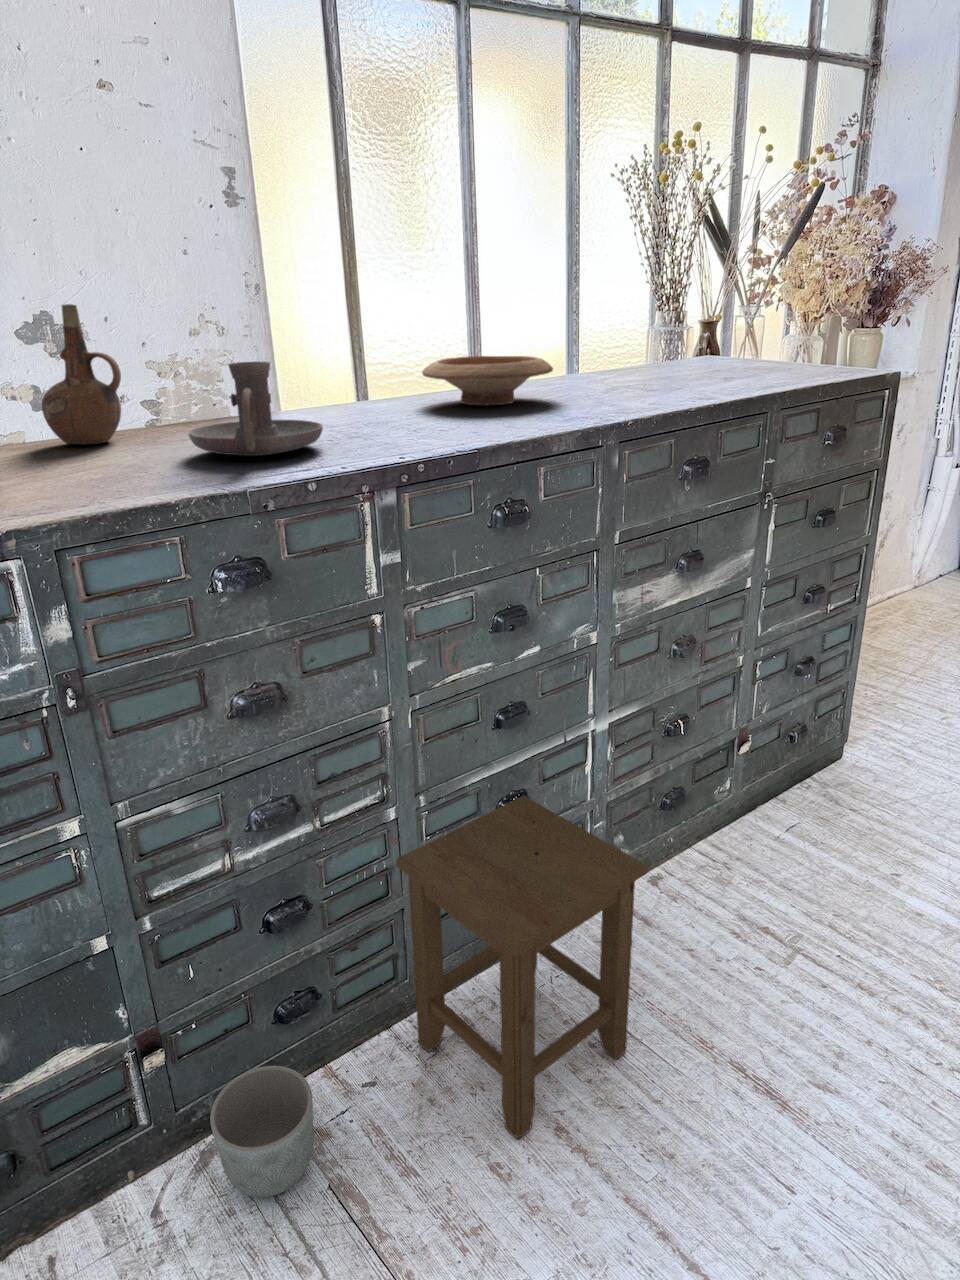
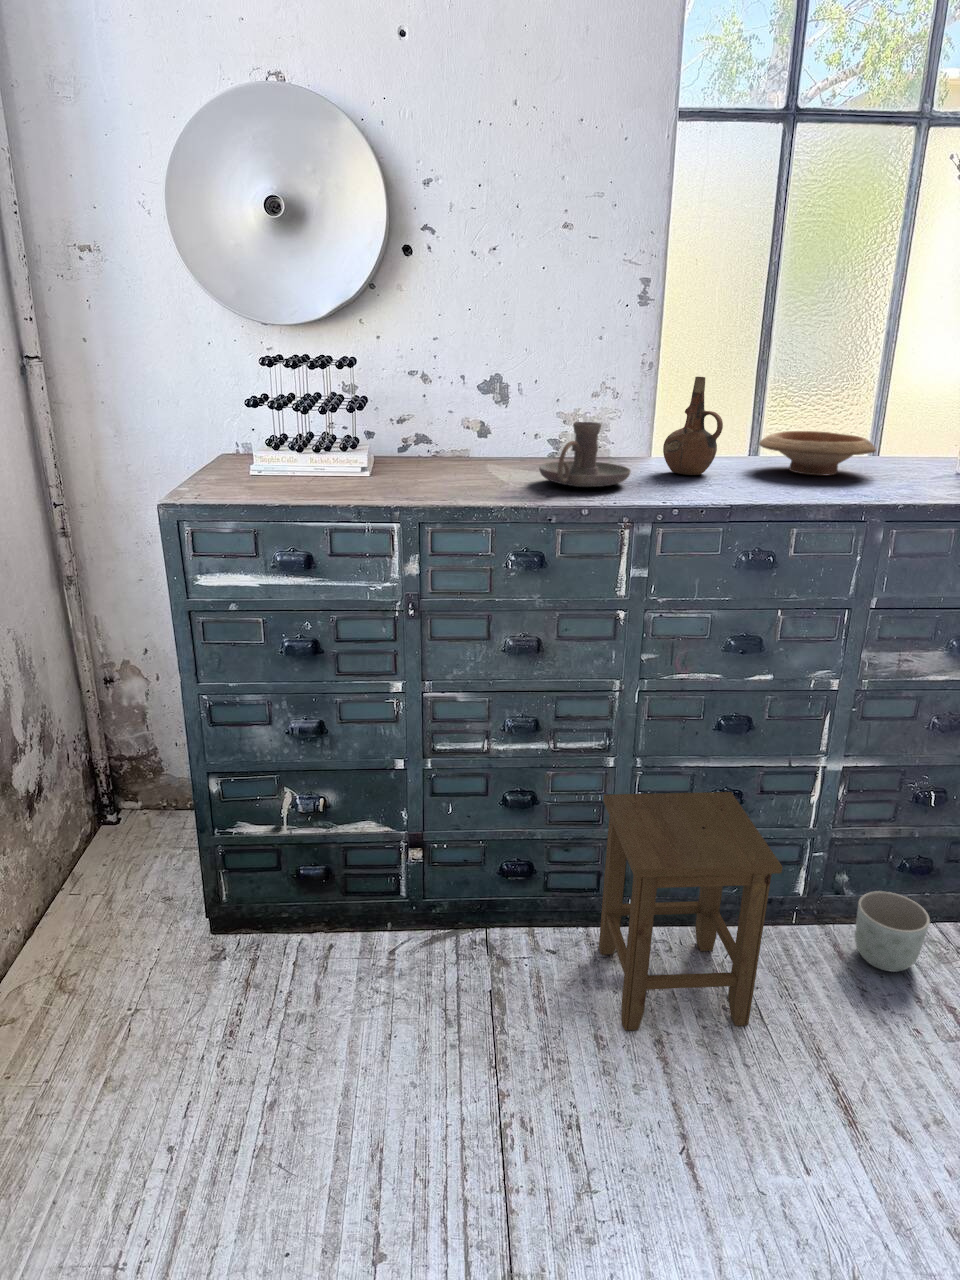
ceramic pitcher: present [42,304,121,444] -> present [663,377,723,475]
planter: present [210,1066,313,1198] -> present [855,891,930,972]

